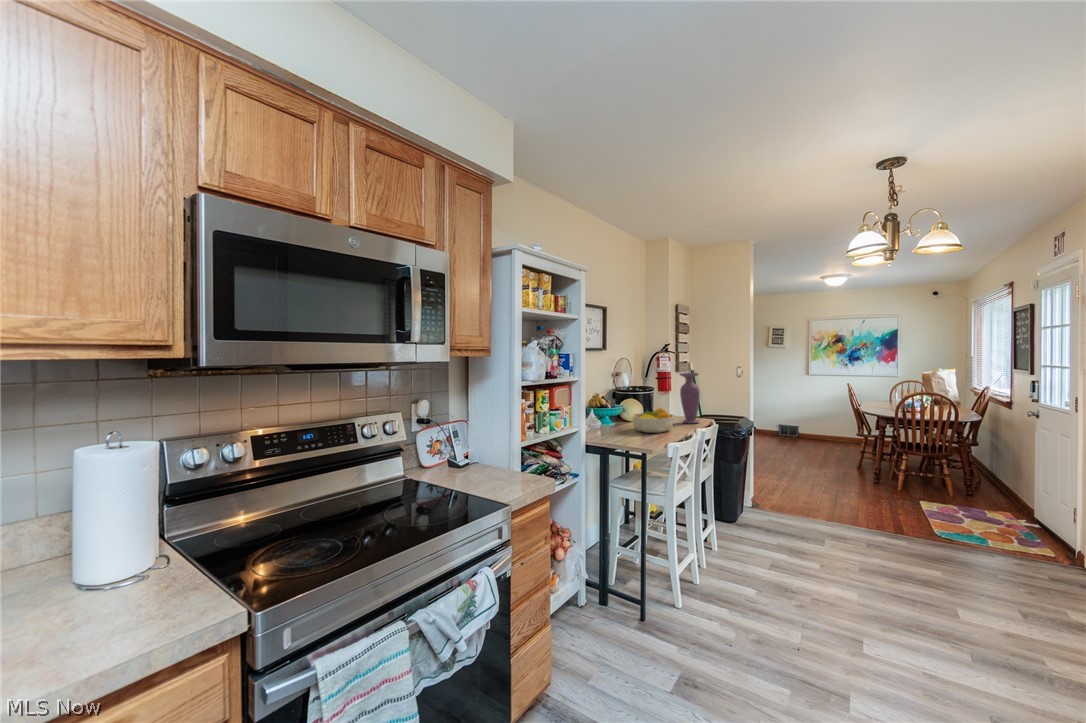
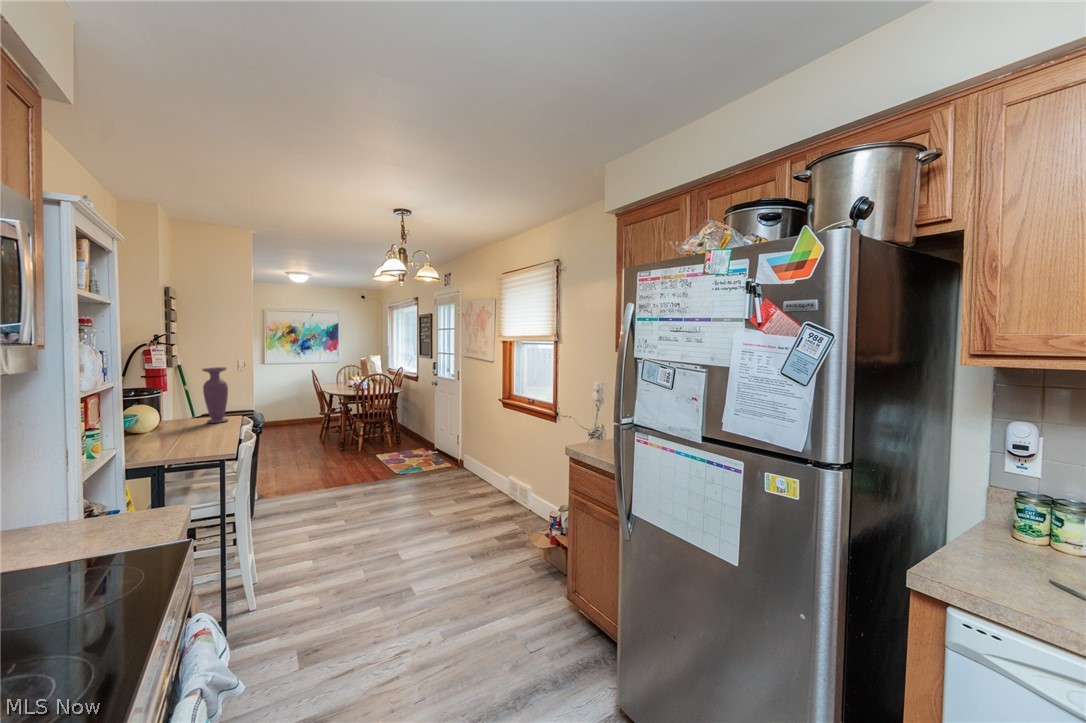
fruit bowl: present [632,408,674,433] -> none [156,409,214,440]

